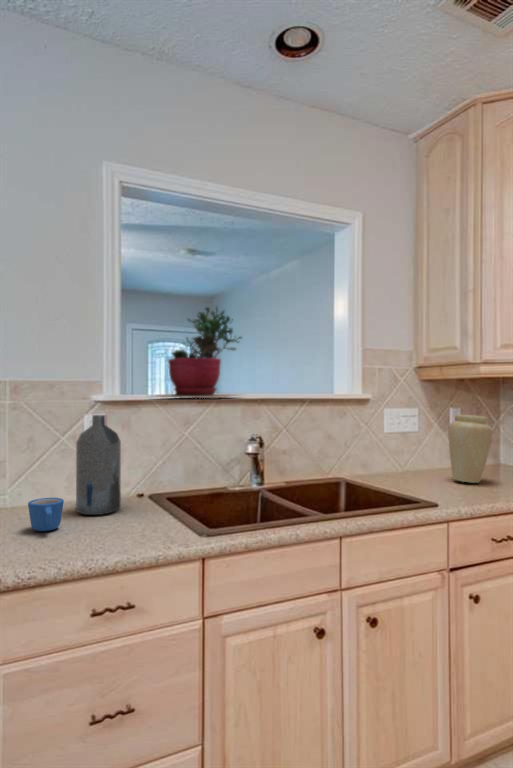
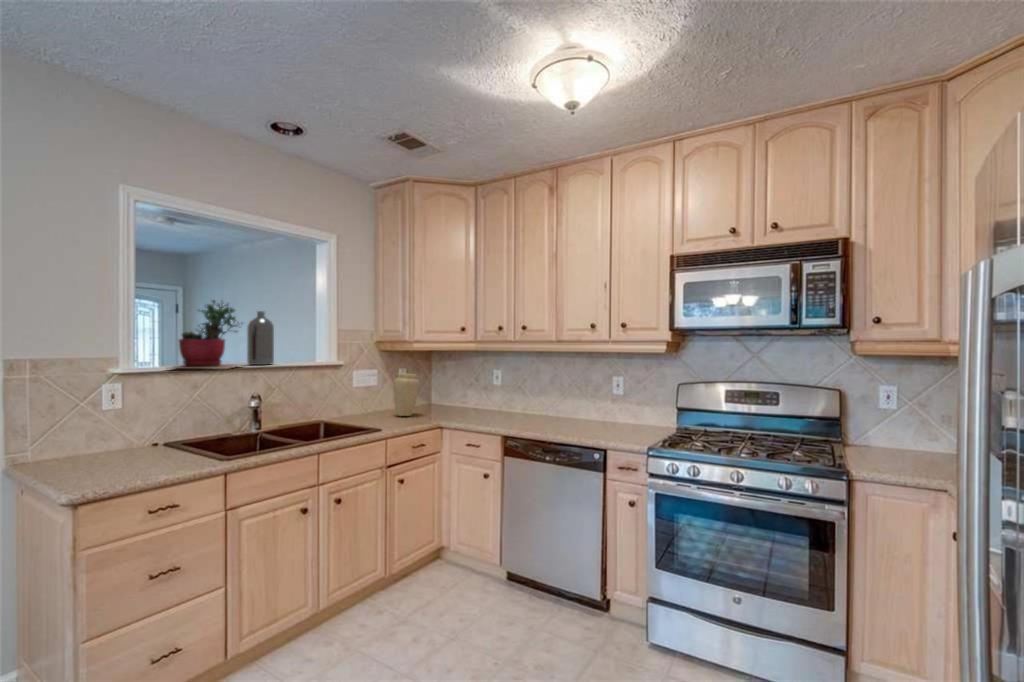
bottle: present [76,415,121,515] -> present [247,311,274,365]
mug: present [28,498,64,531] -> none [74,448,105,472]

